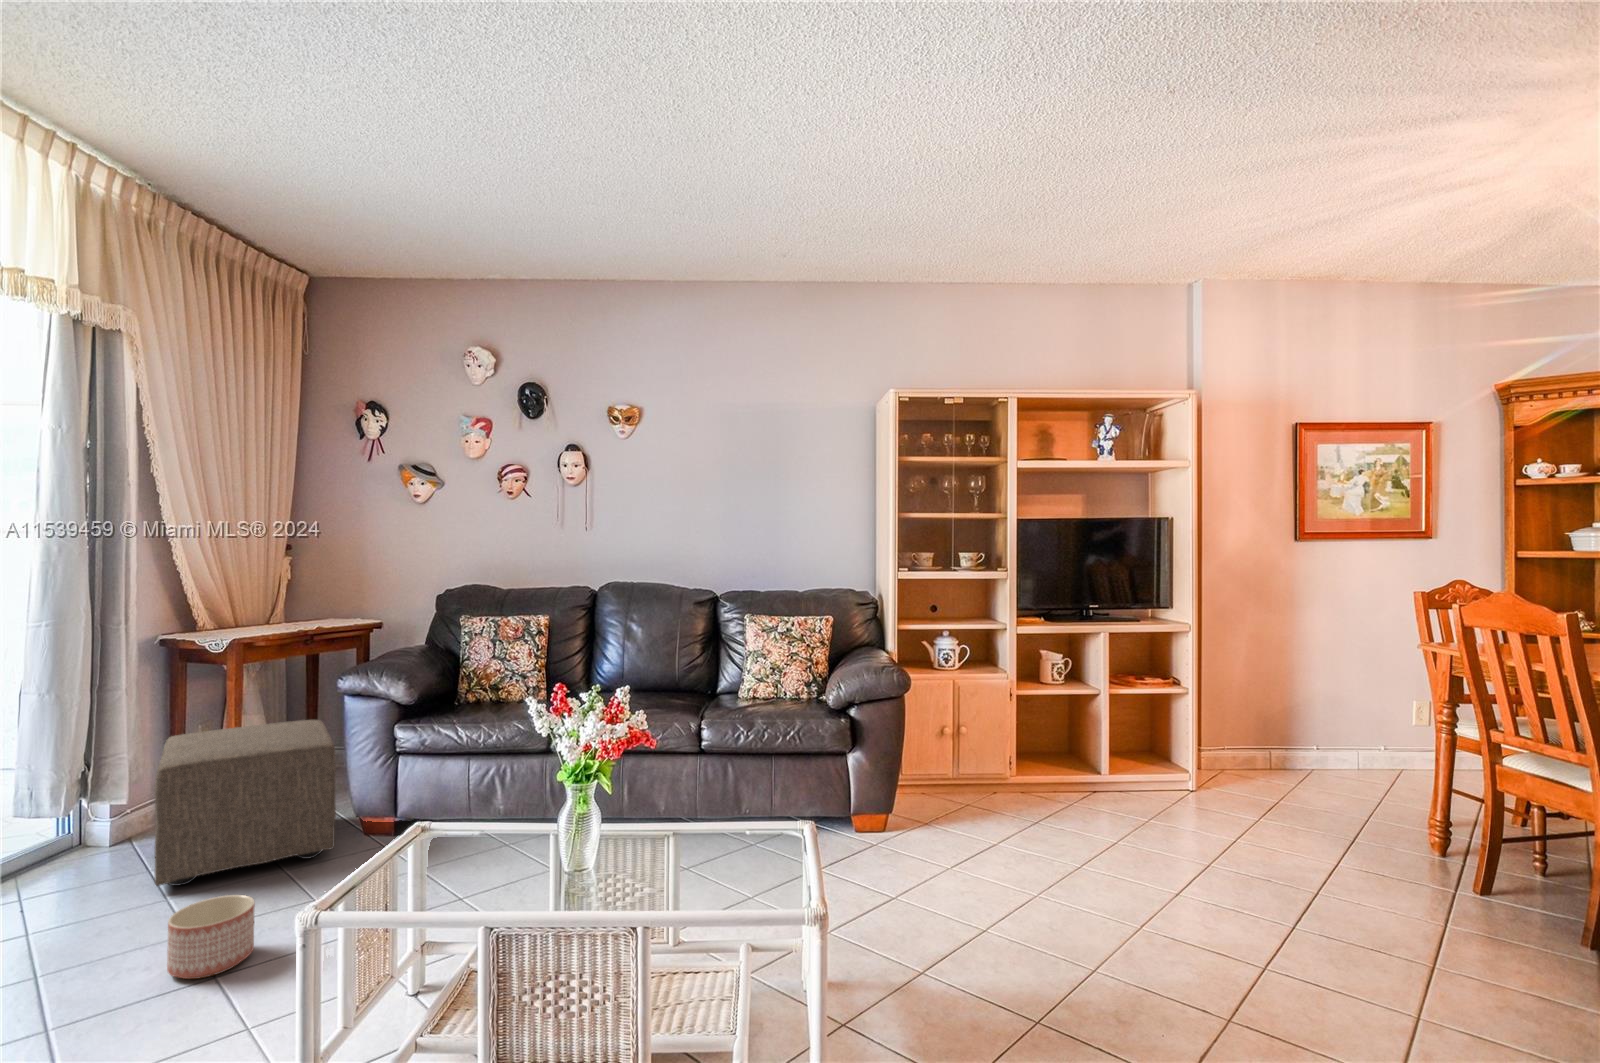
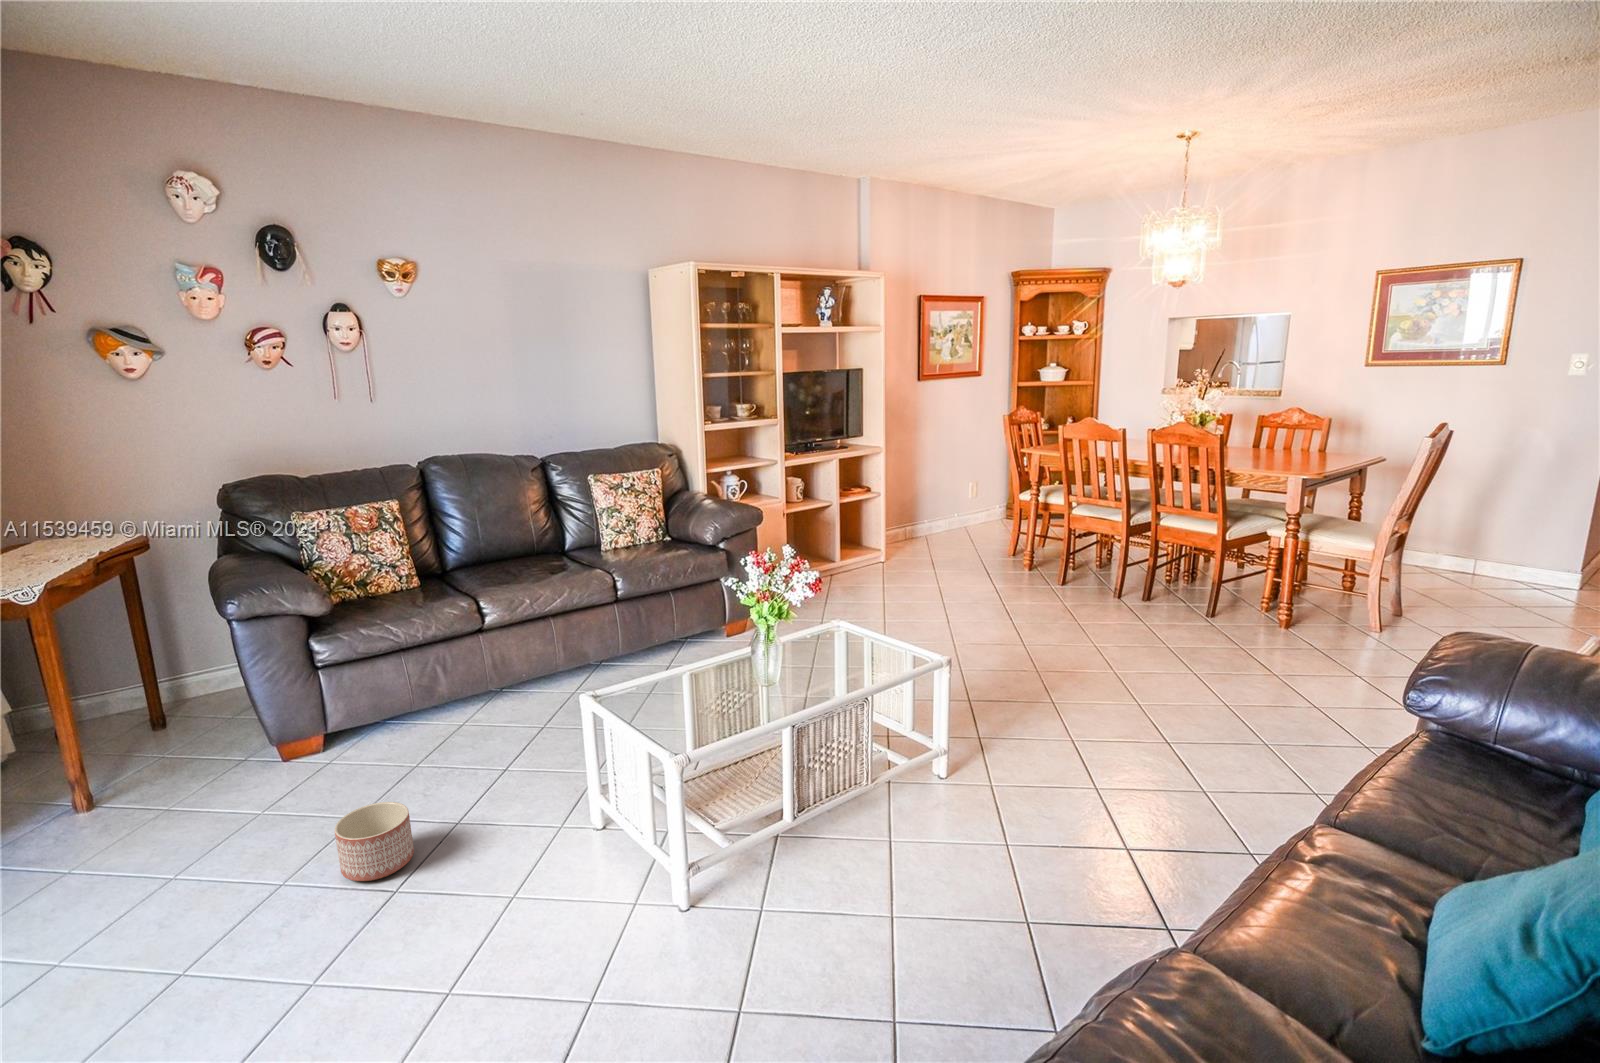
ottoman: present [154,720,336,886] -> none [16,657,307,856]

